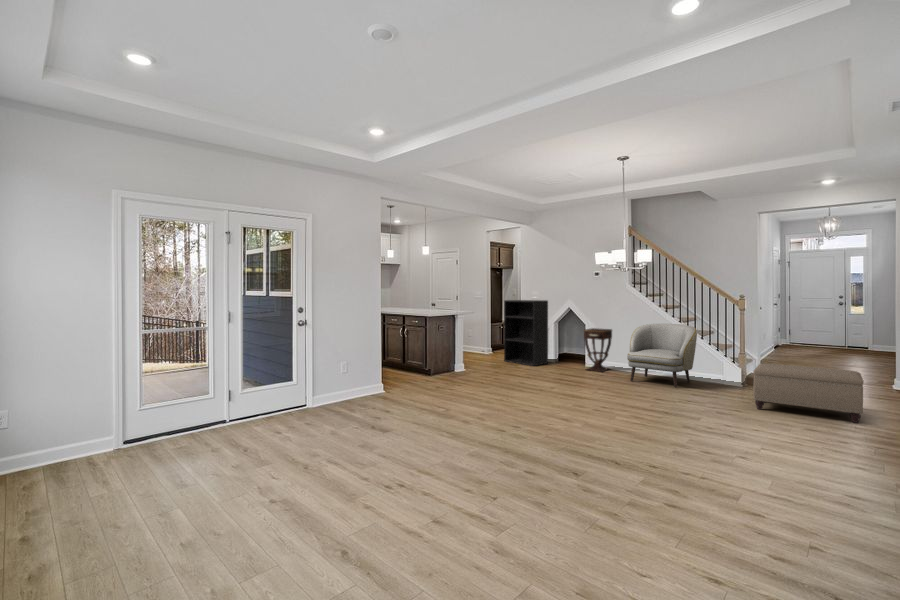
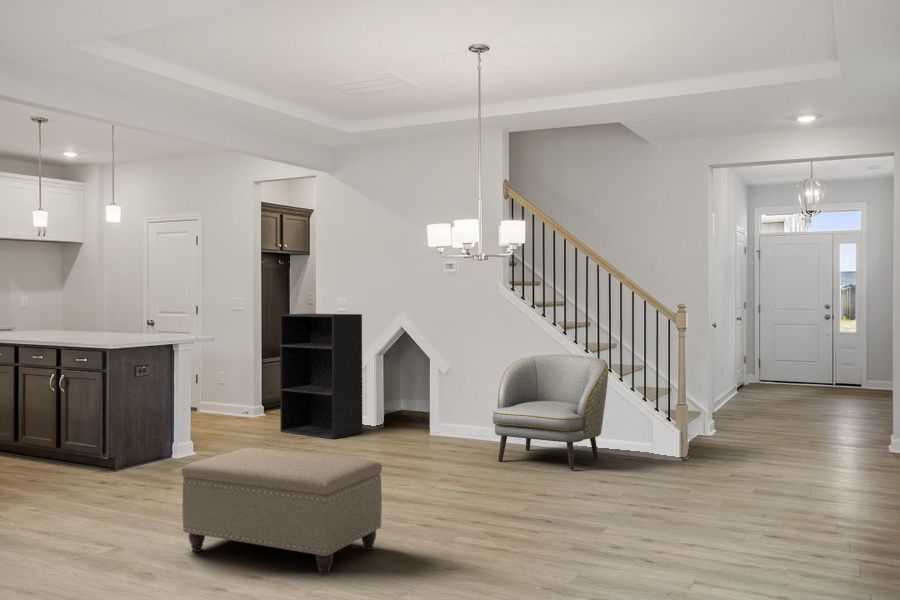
side table: present [584,328,612,372] -> none [422,365,474,446]
ottoman: present [753,363,864,423] -> present [181,448,382,575]

